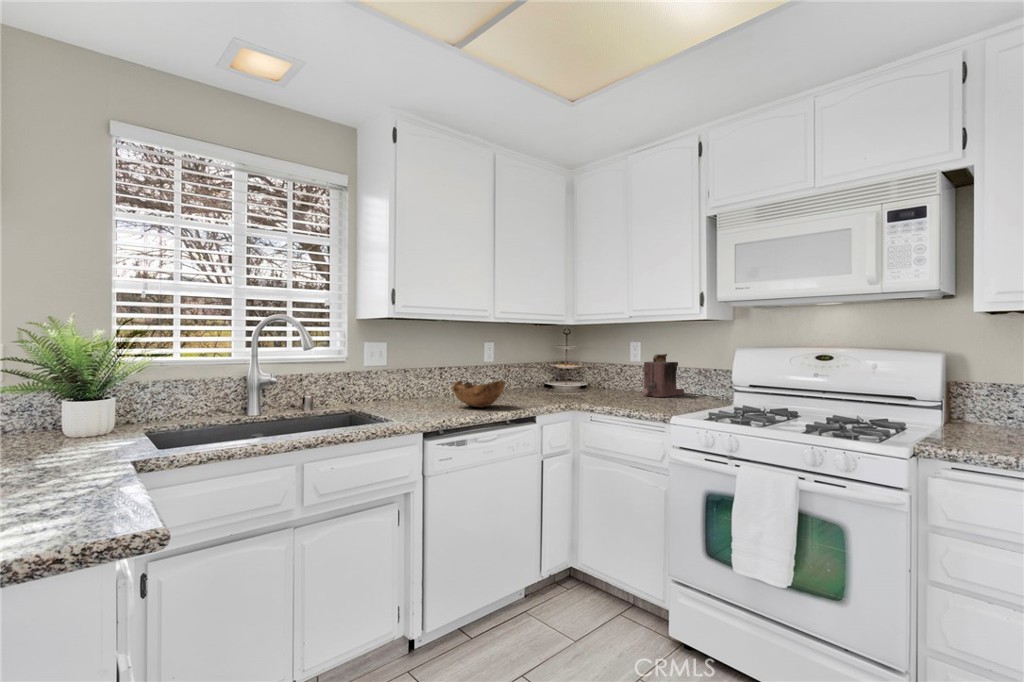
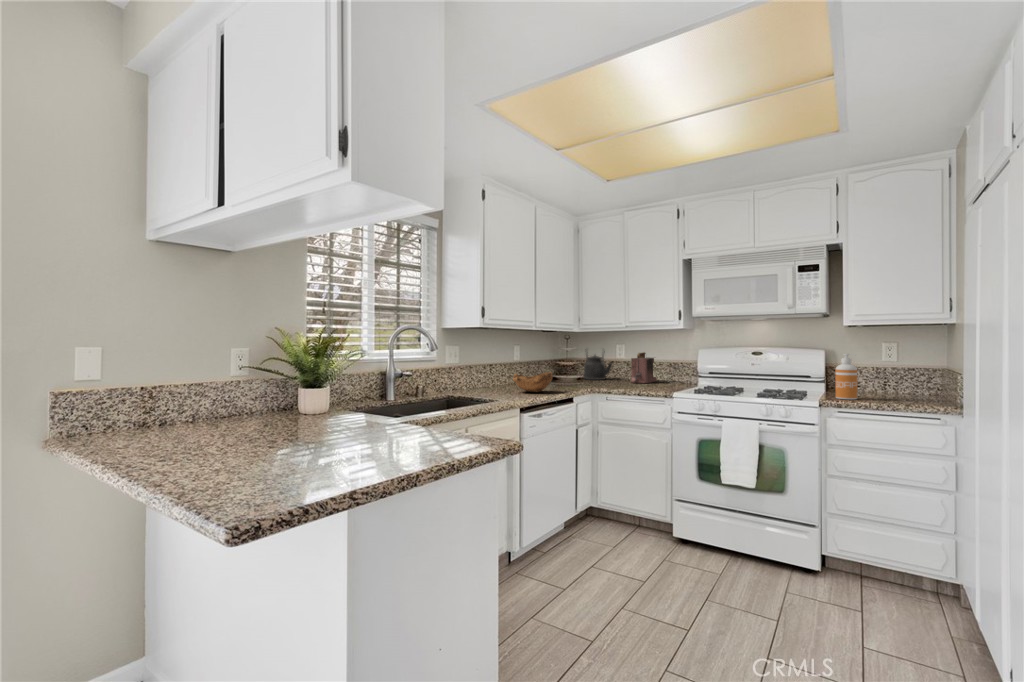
kettle: none [591,348,628,390] -> present [584,351,613,380]
soap dispenser: none [952,362,997,446] -> present [836,354,858,400]

